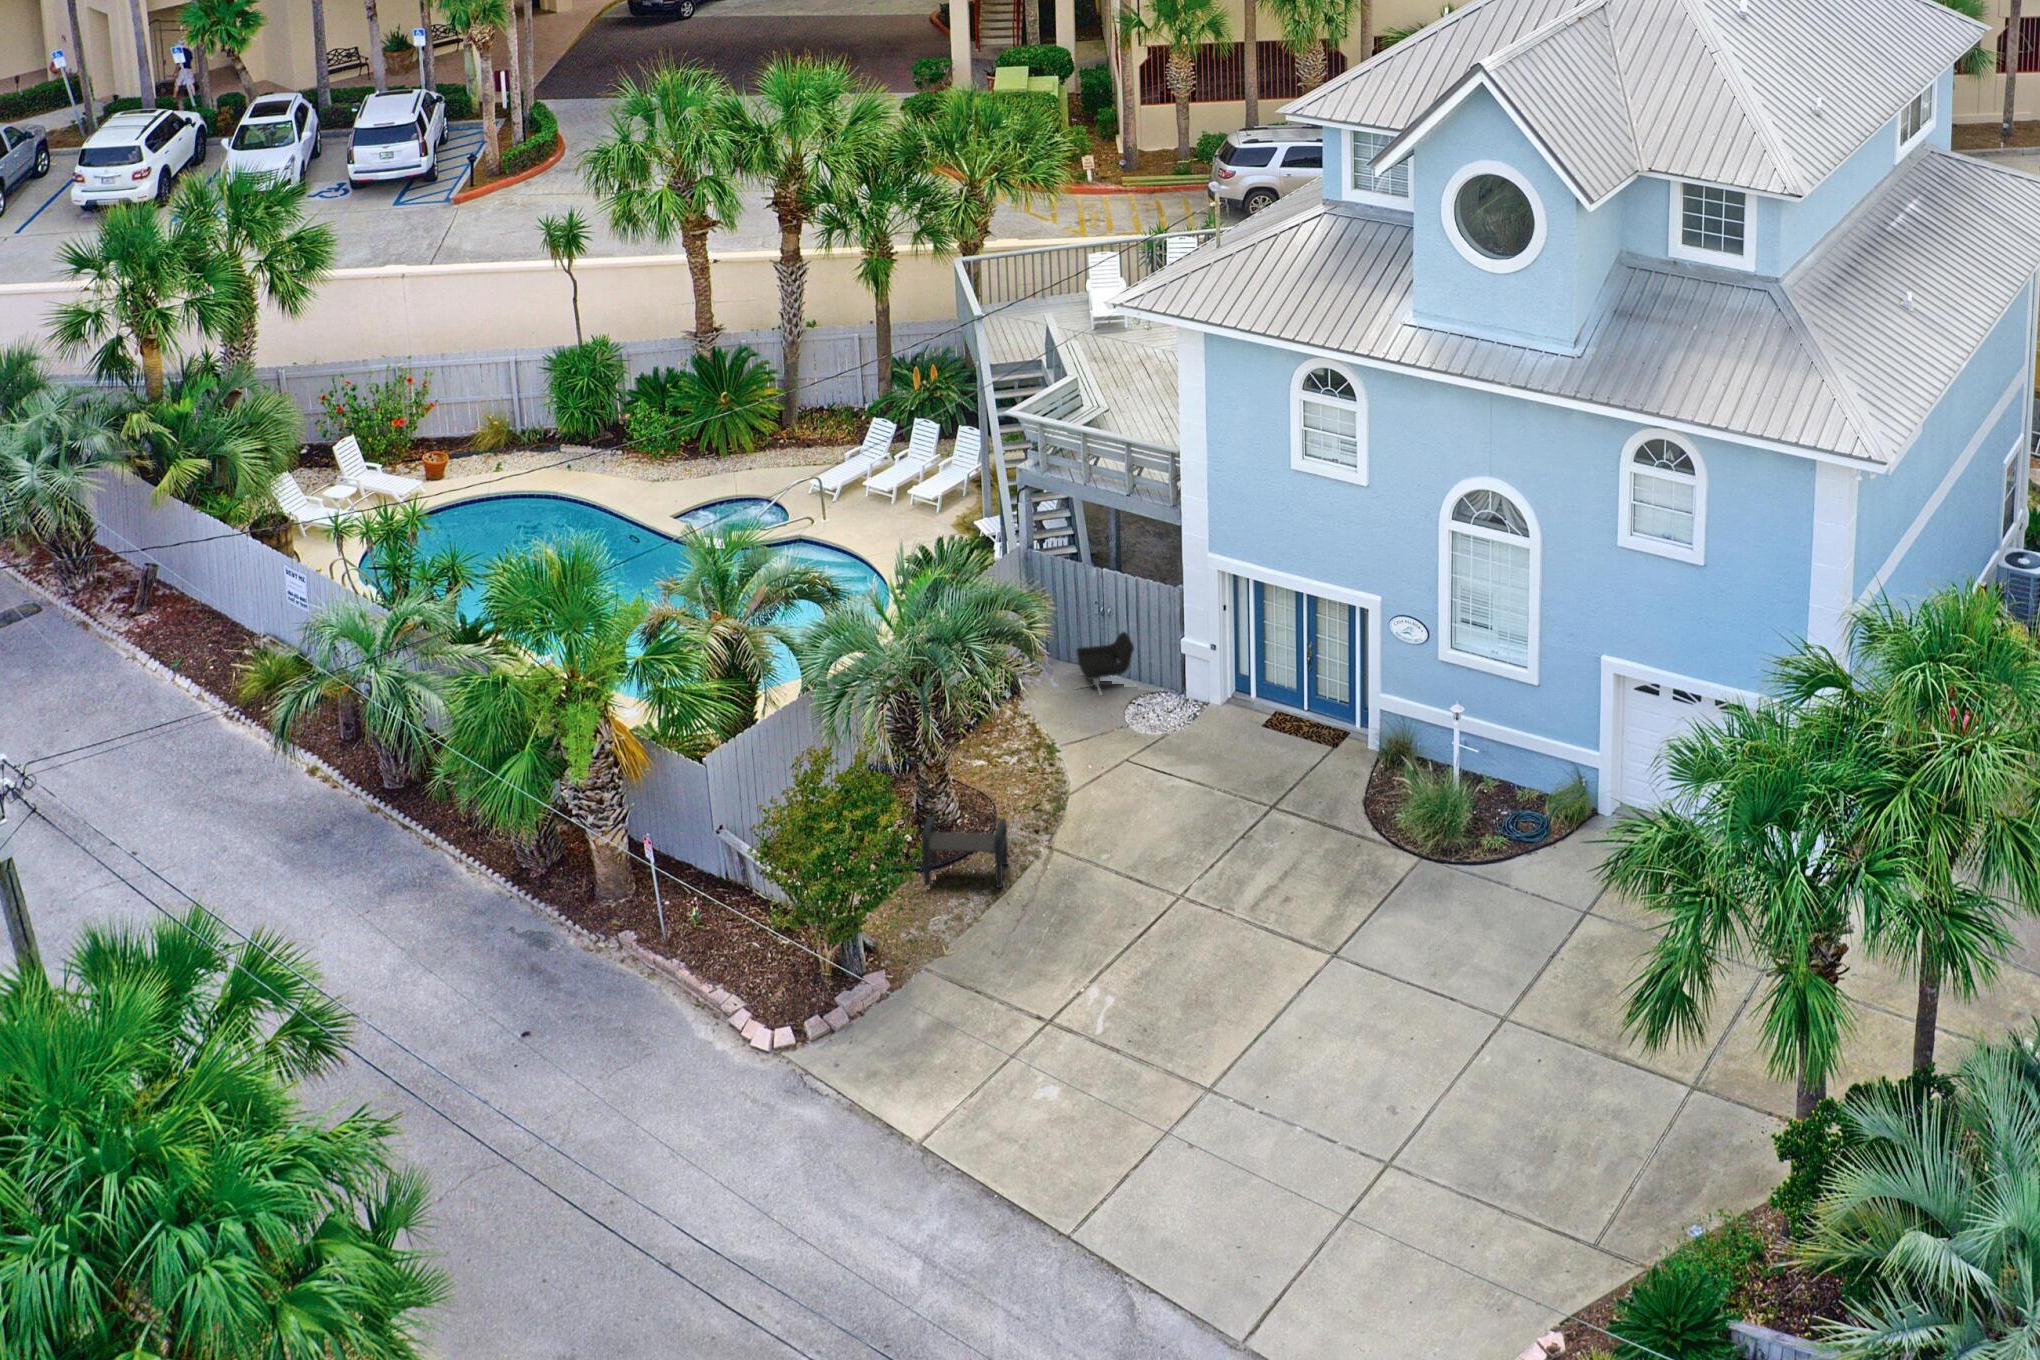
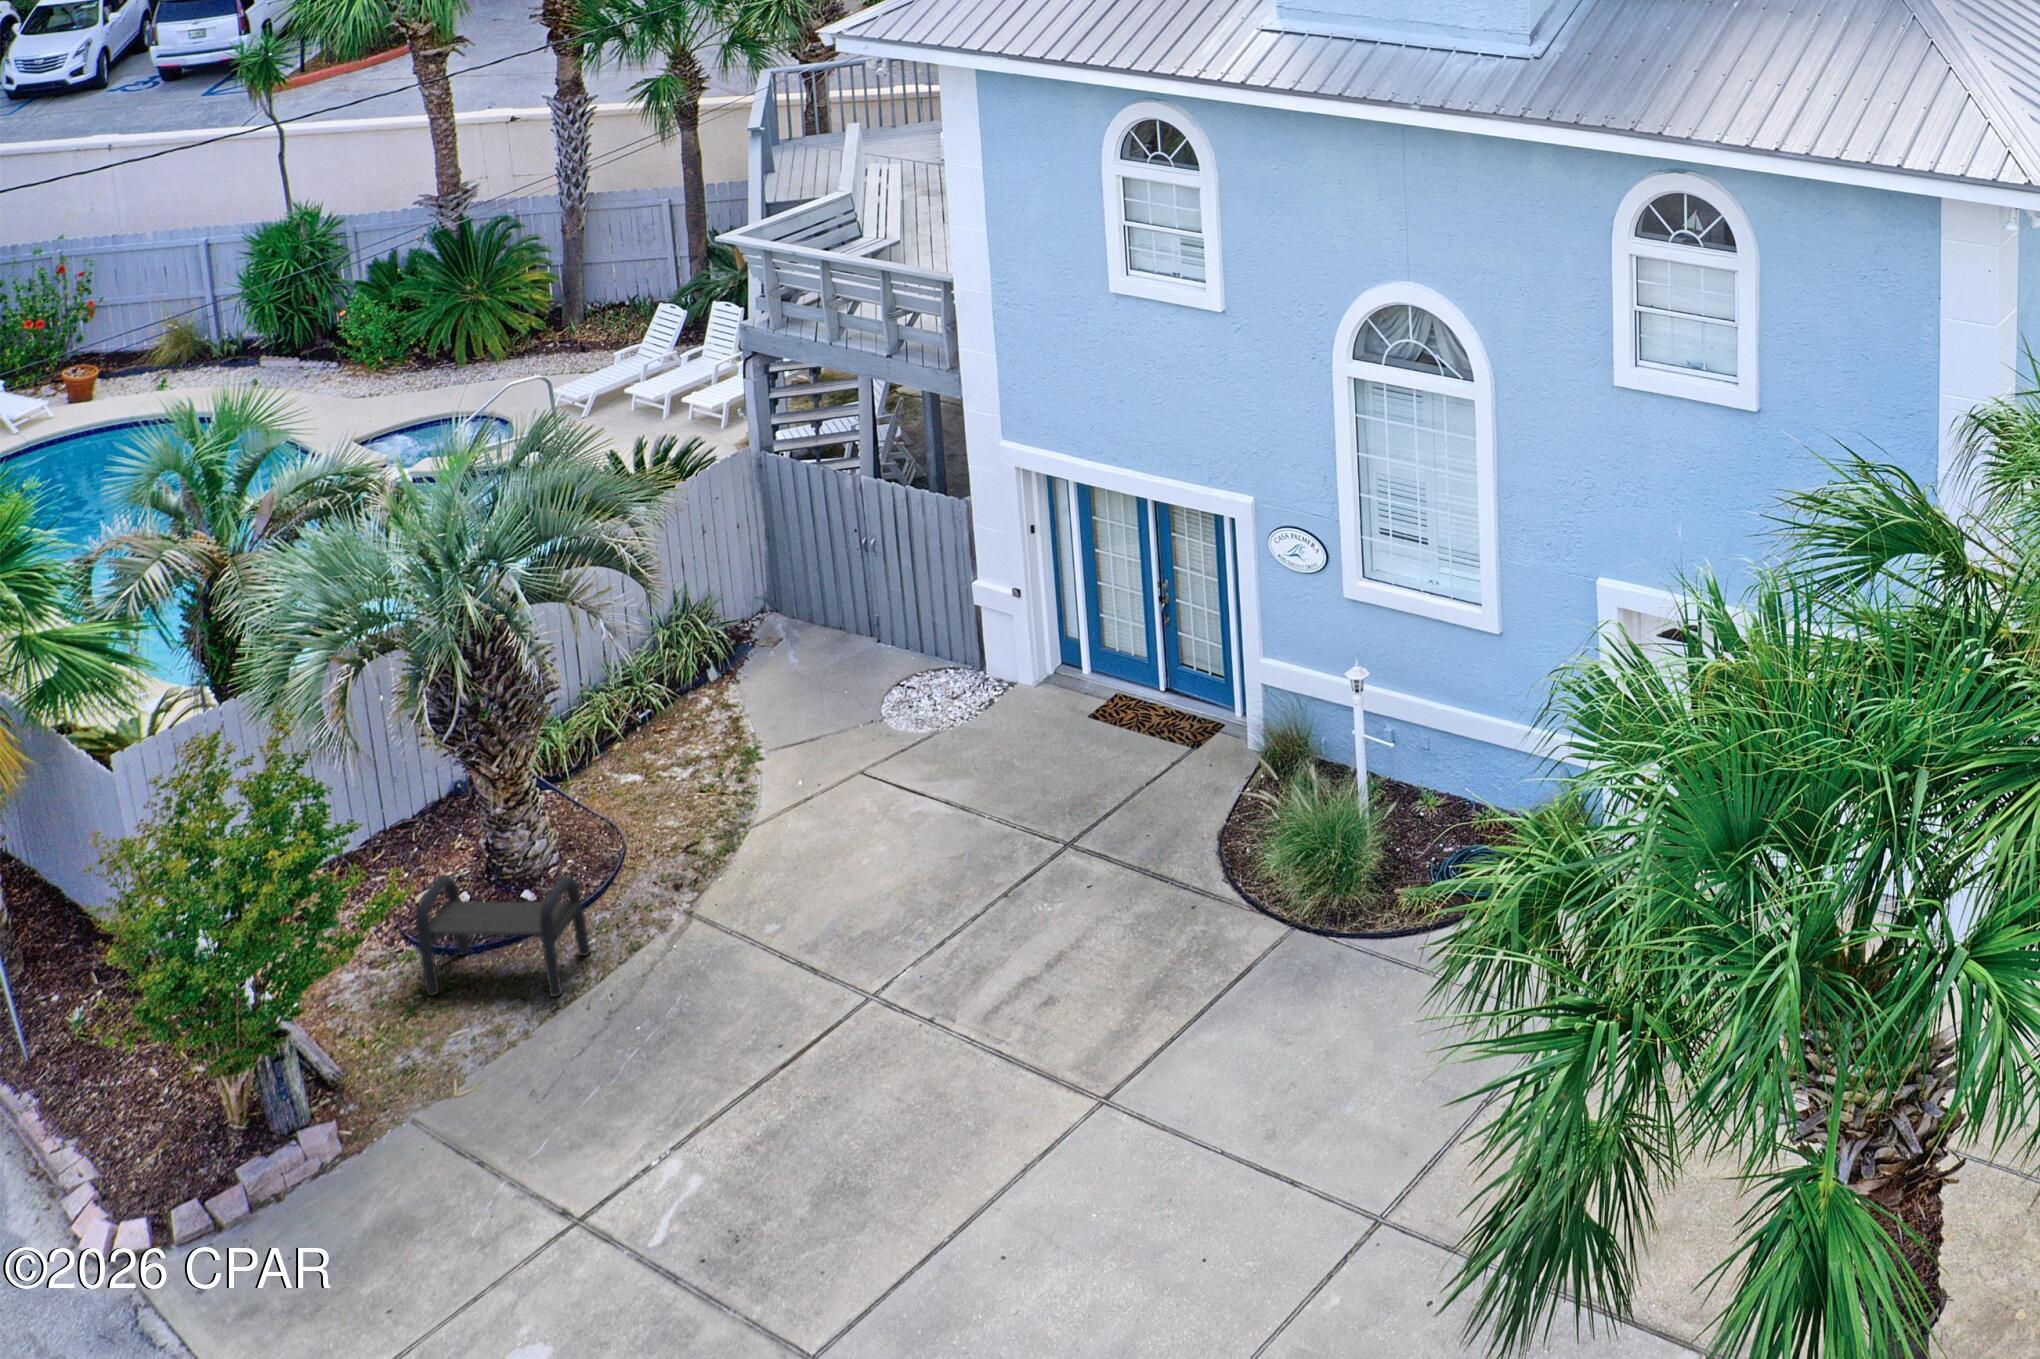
lounge chair: present [1077,632,1134,695] -> none [820,575,911,676]

